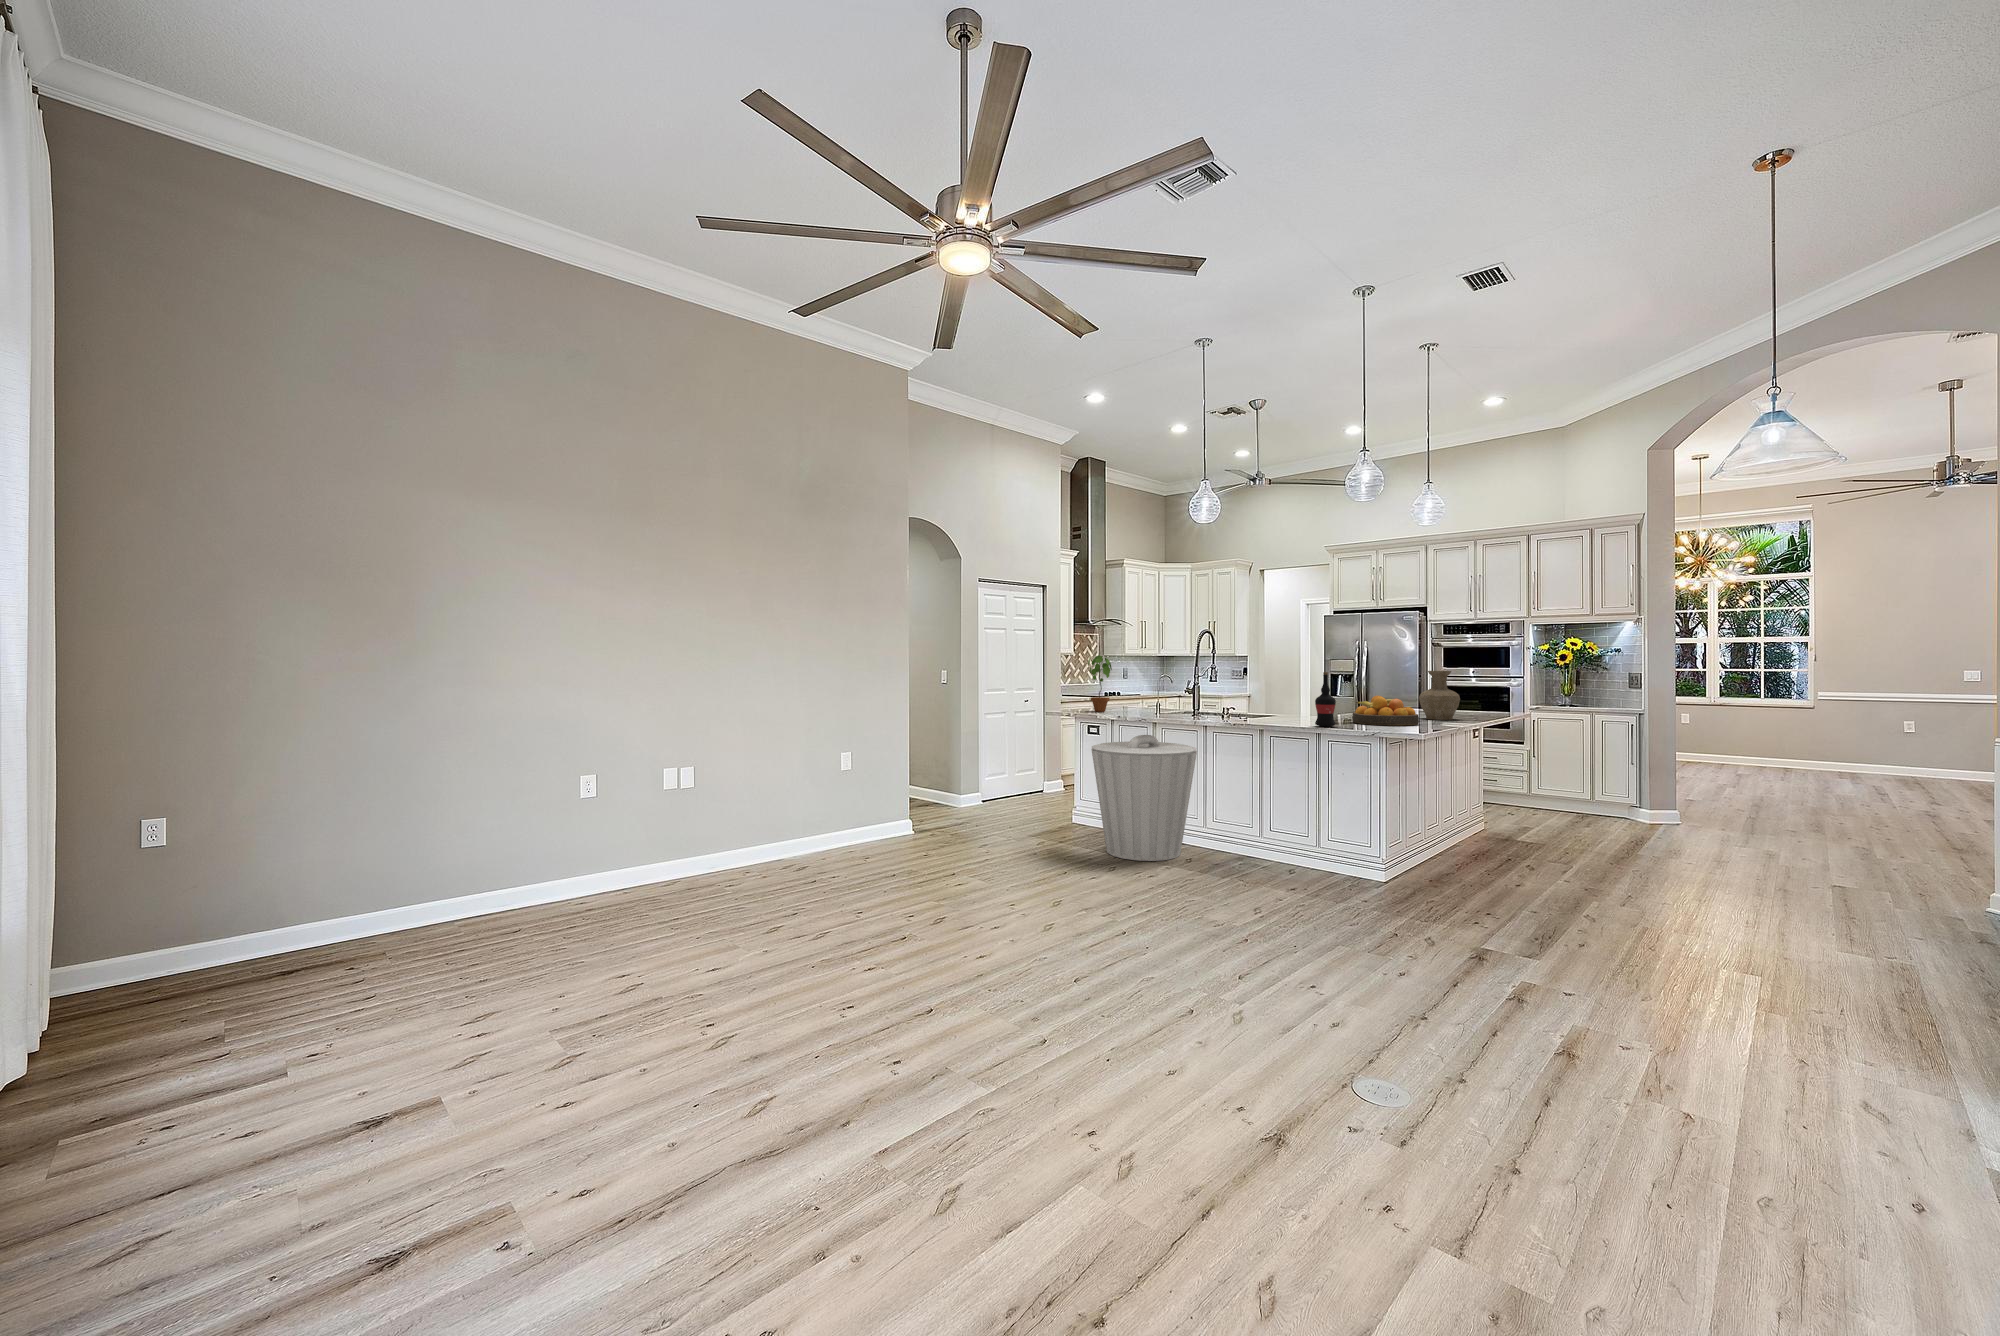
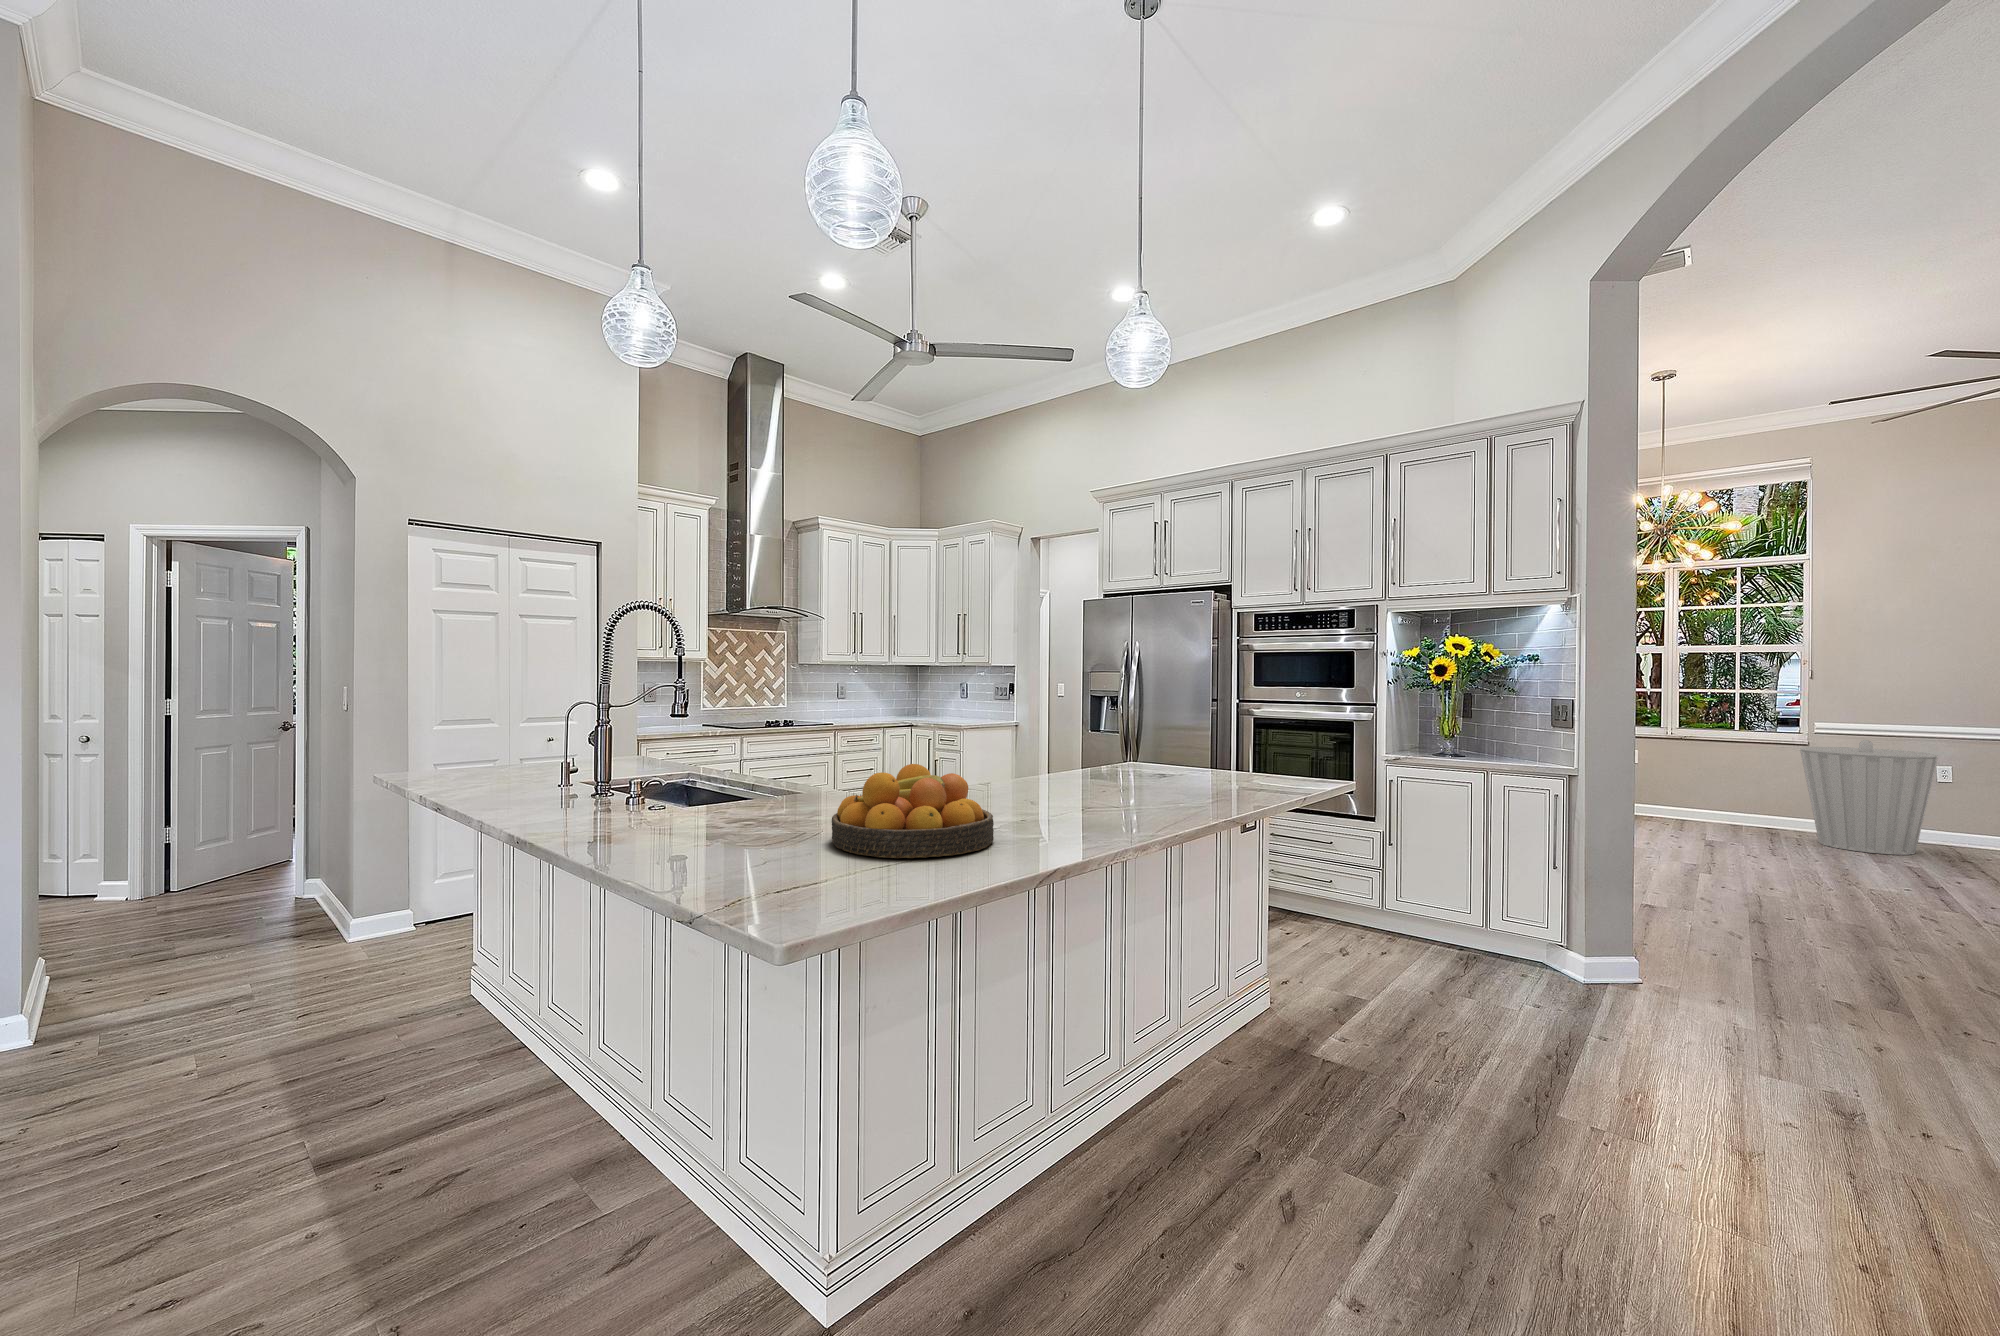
potted plant: present [1088,655,1112,712] -> none [434,658,493,779]
vase: present [1419,671,1460,720] -> none [1070,697,1156,817]
wine bottle: present [1315,672,1336,726] -> none [642,705,704,869]
trash can: present [1091,735,1197,861] -> present [1800,740,1938,855]

